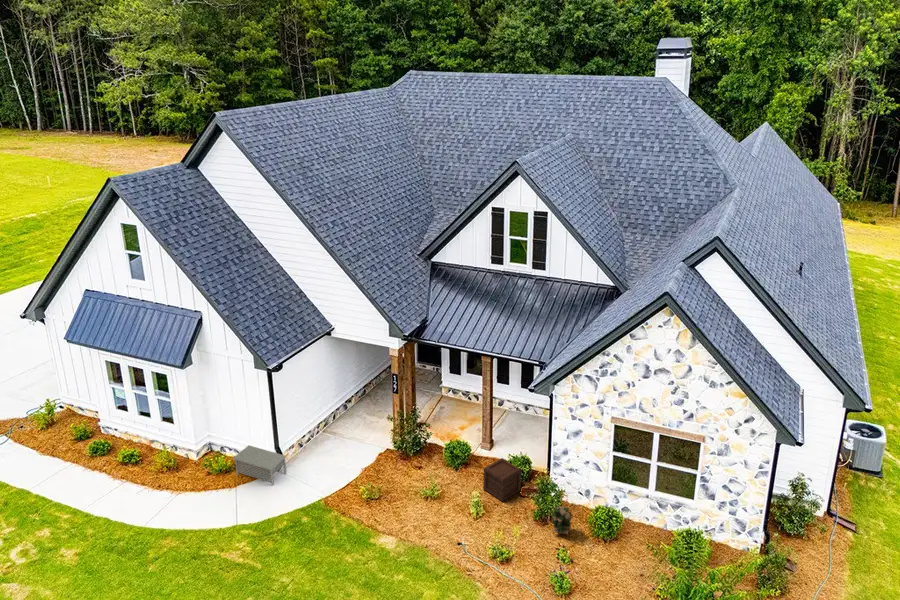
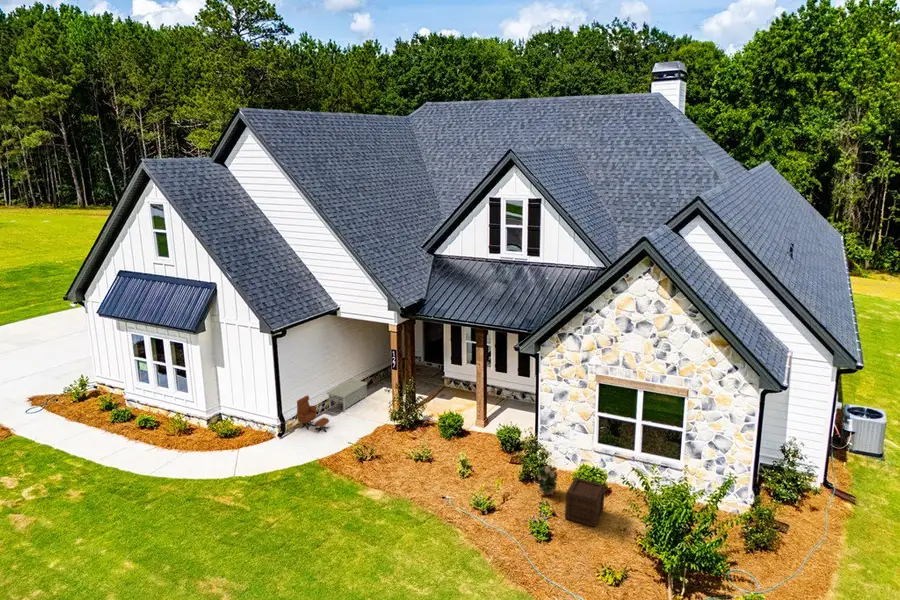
lounge chair: none [292,424,329,464] -> present [296,396,329,432]
storage bench: present [233,445,286,486] -> present [327,379,367,412]
wooden crate: present [483,458,521,501] -> present [565,478,605,527]

